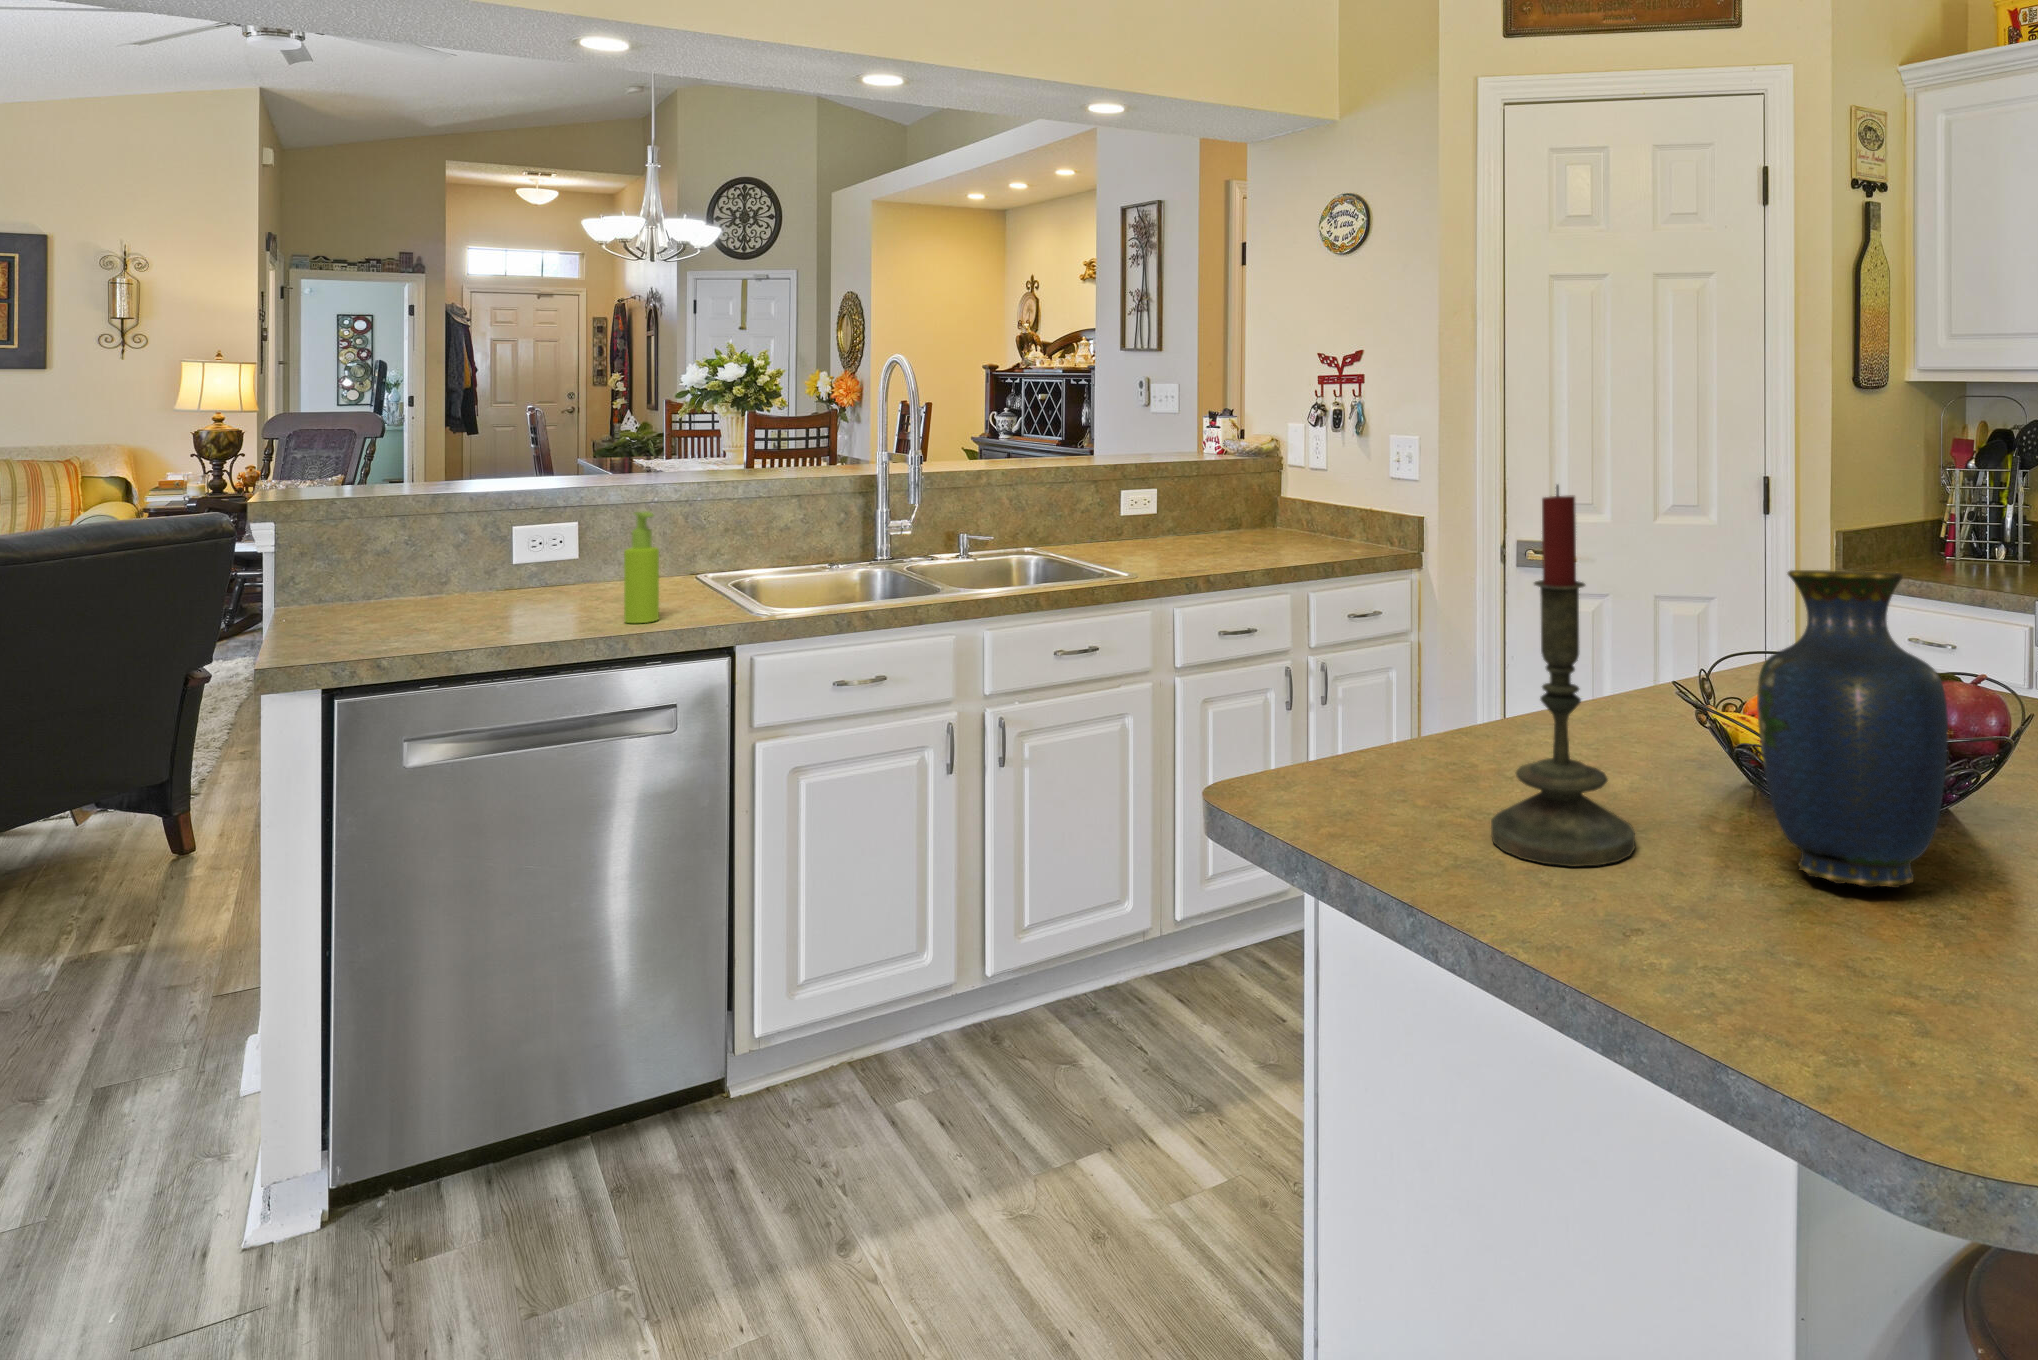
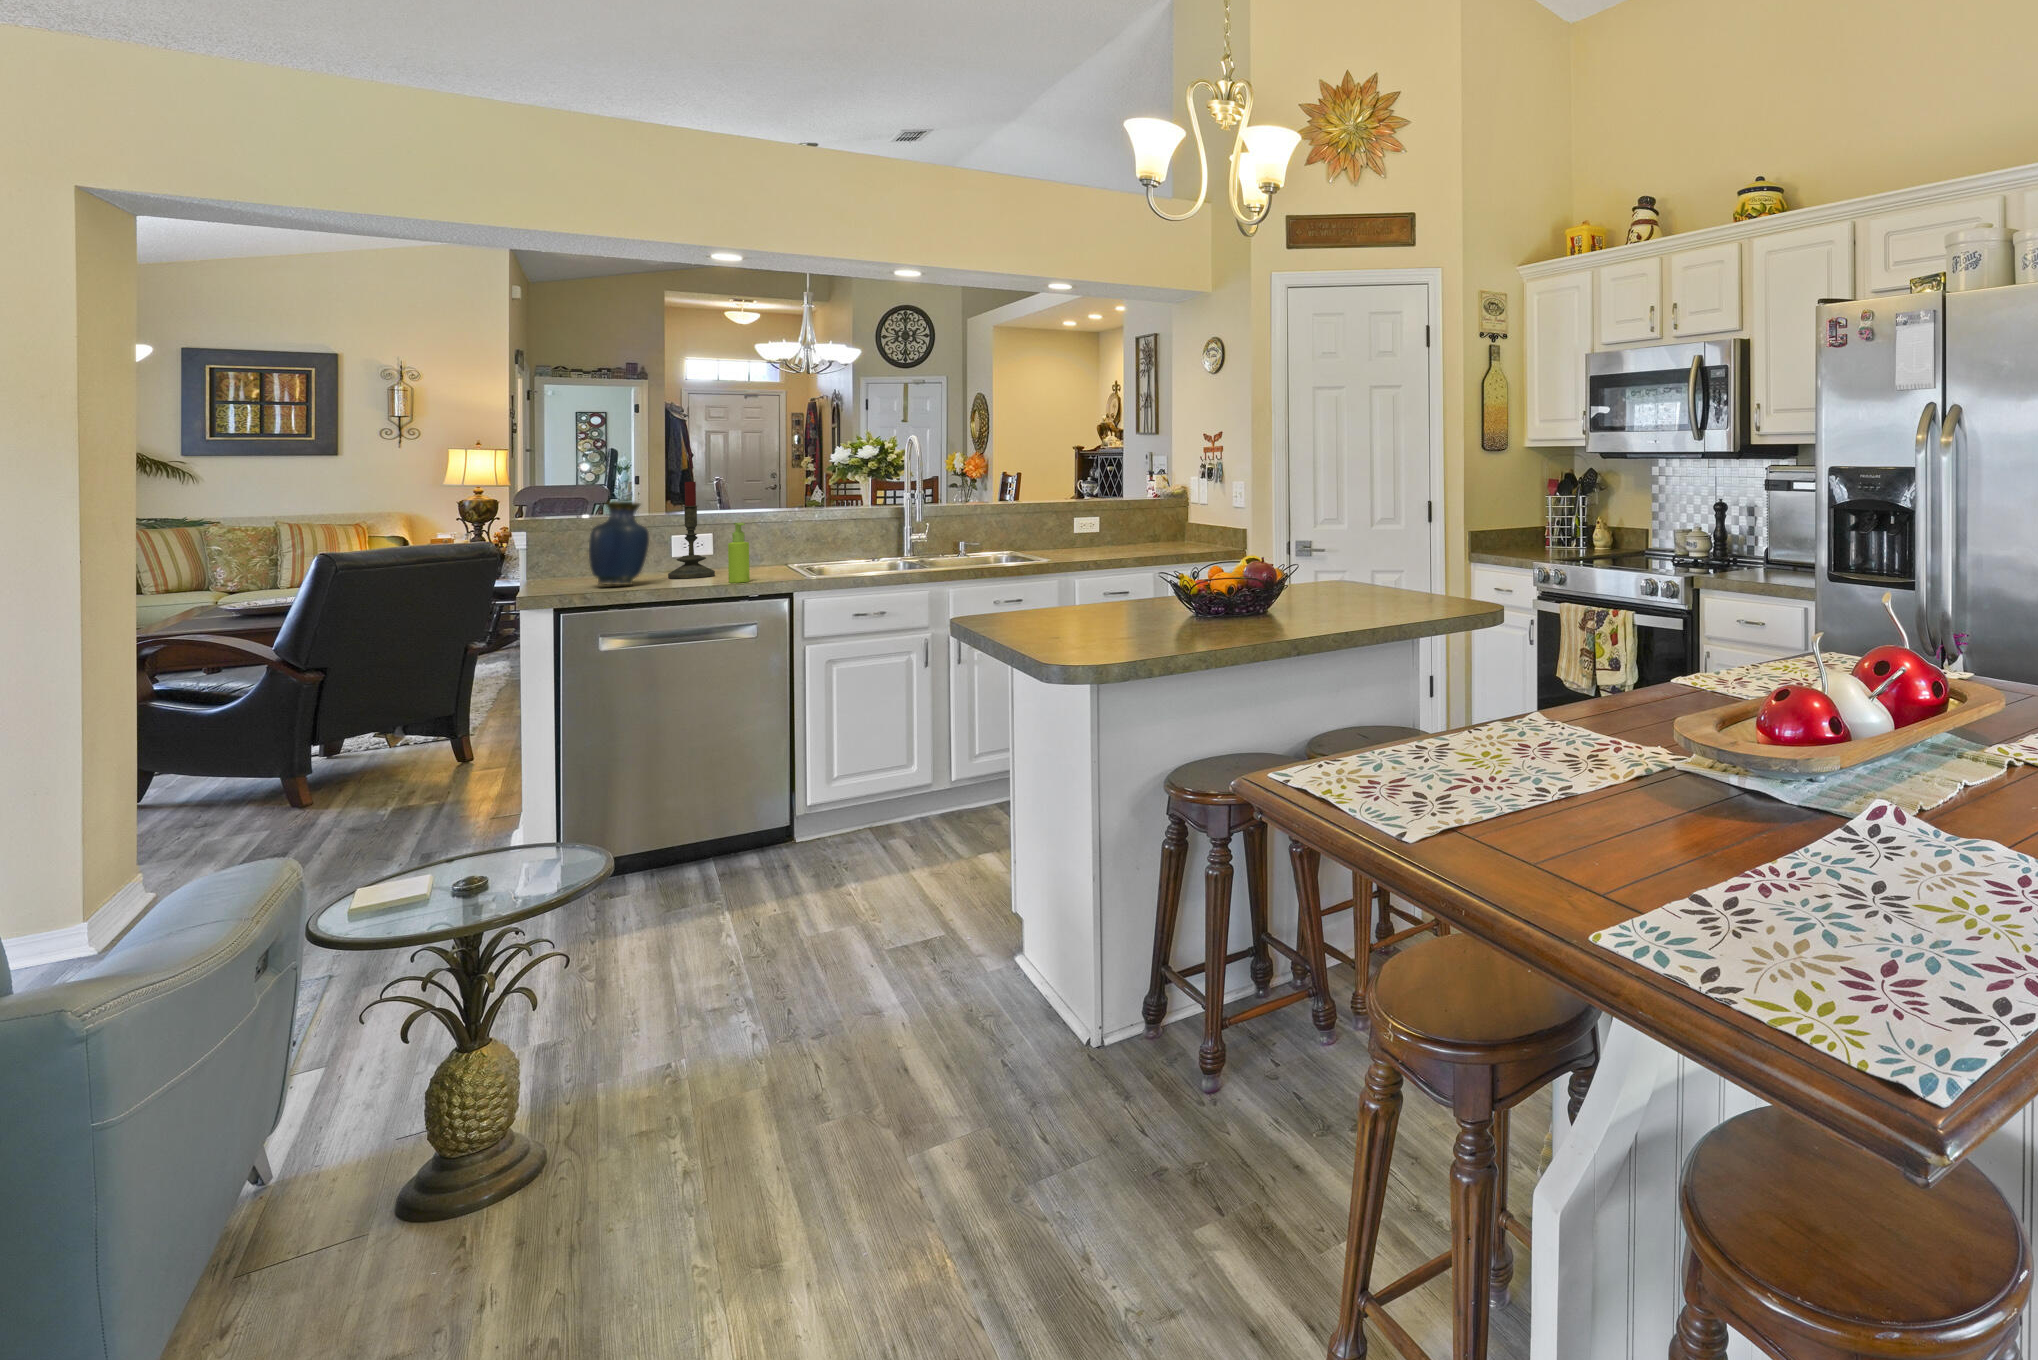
candle: present [1491,485,1635,867] -> present [668,479,715,579]
vase: present [1757,570,1948,888] -> present [589,501,649,585]

